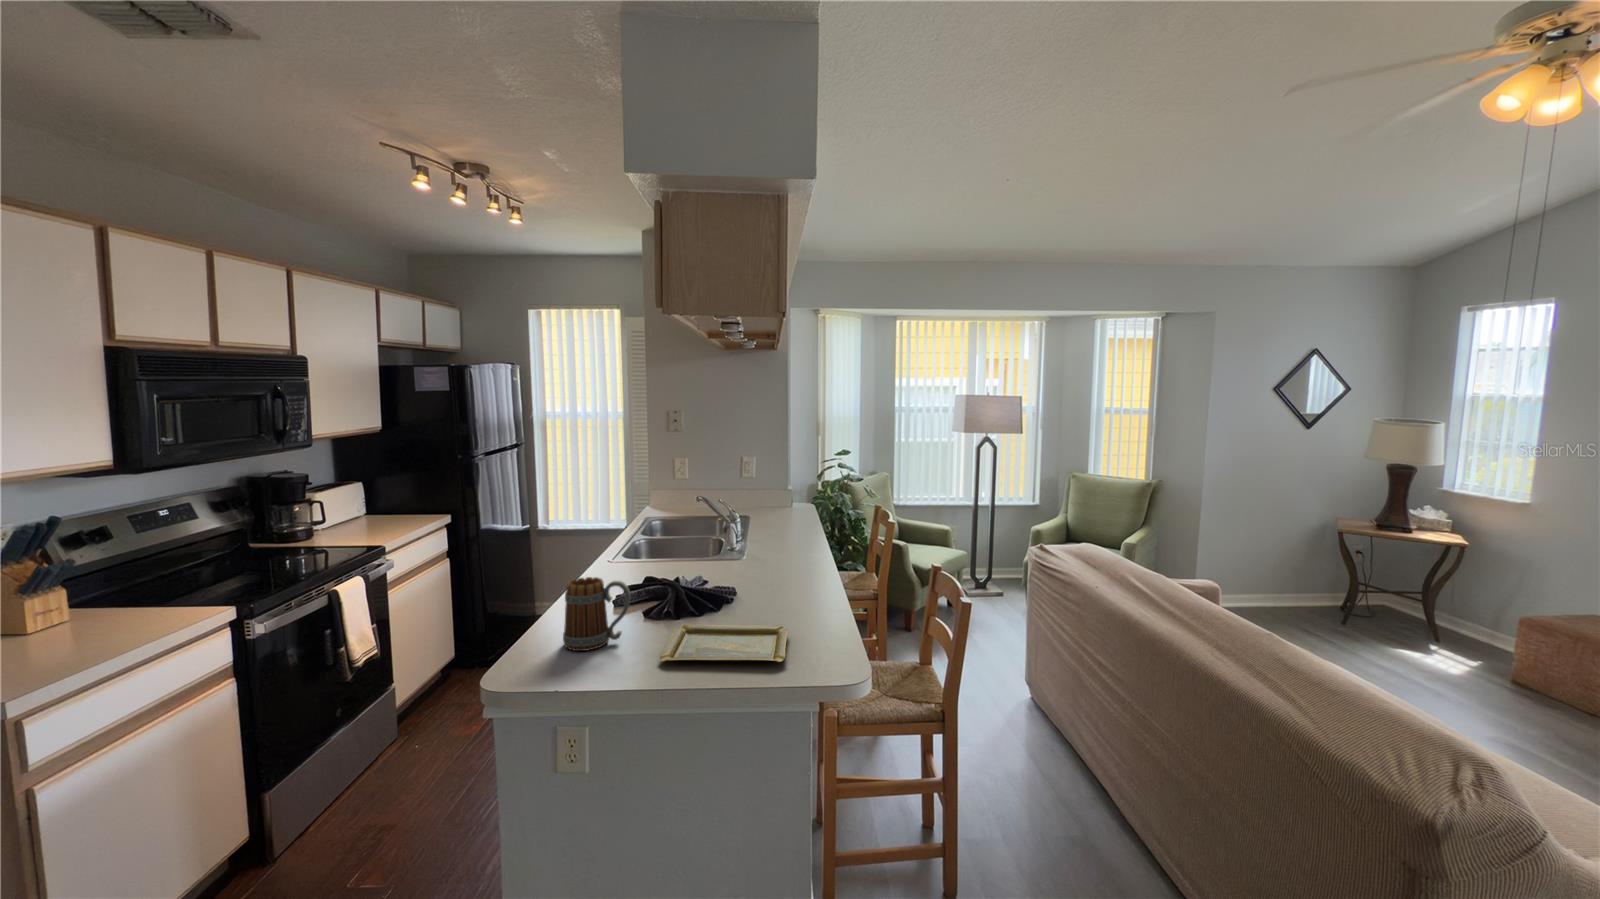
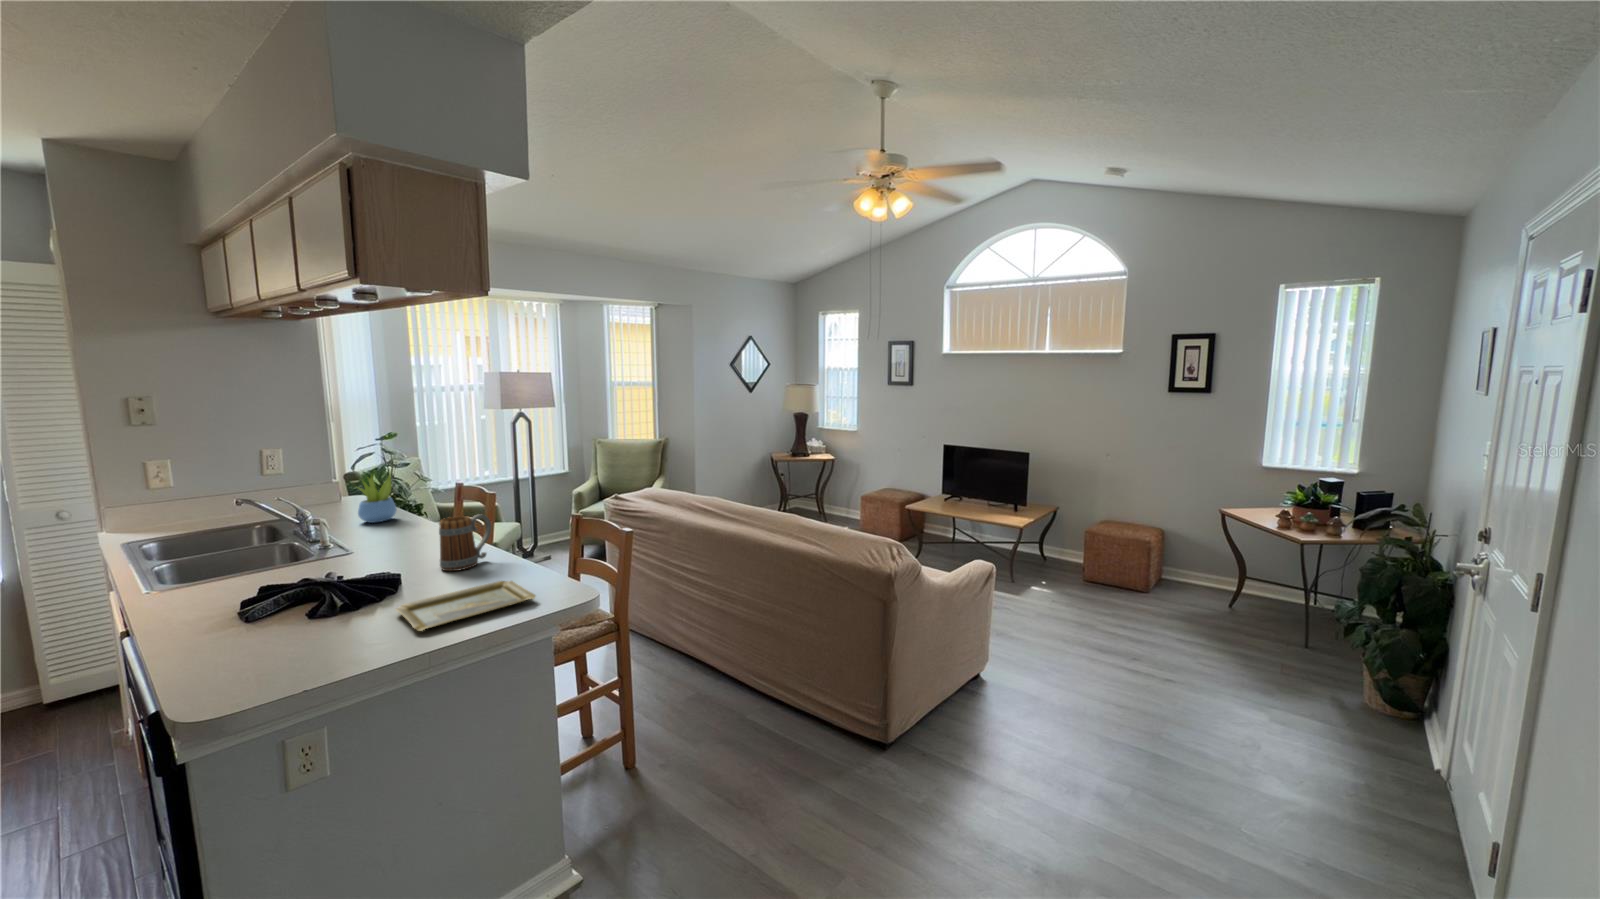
succulent plant: none [770,484,800,531] -> present [358,473,397,523]
mug: present [563,577,631,651] -> present [439,514,491,571]

